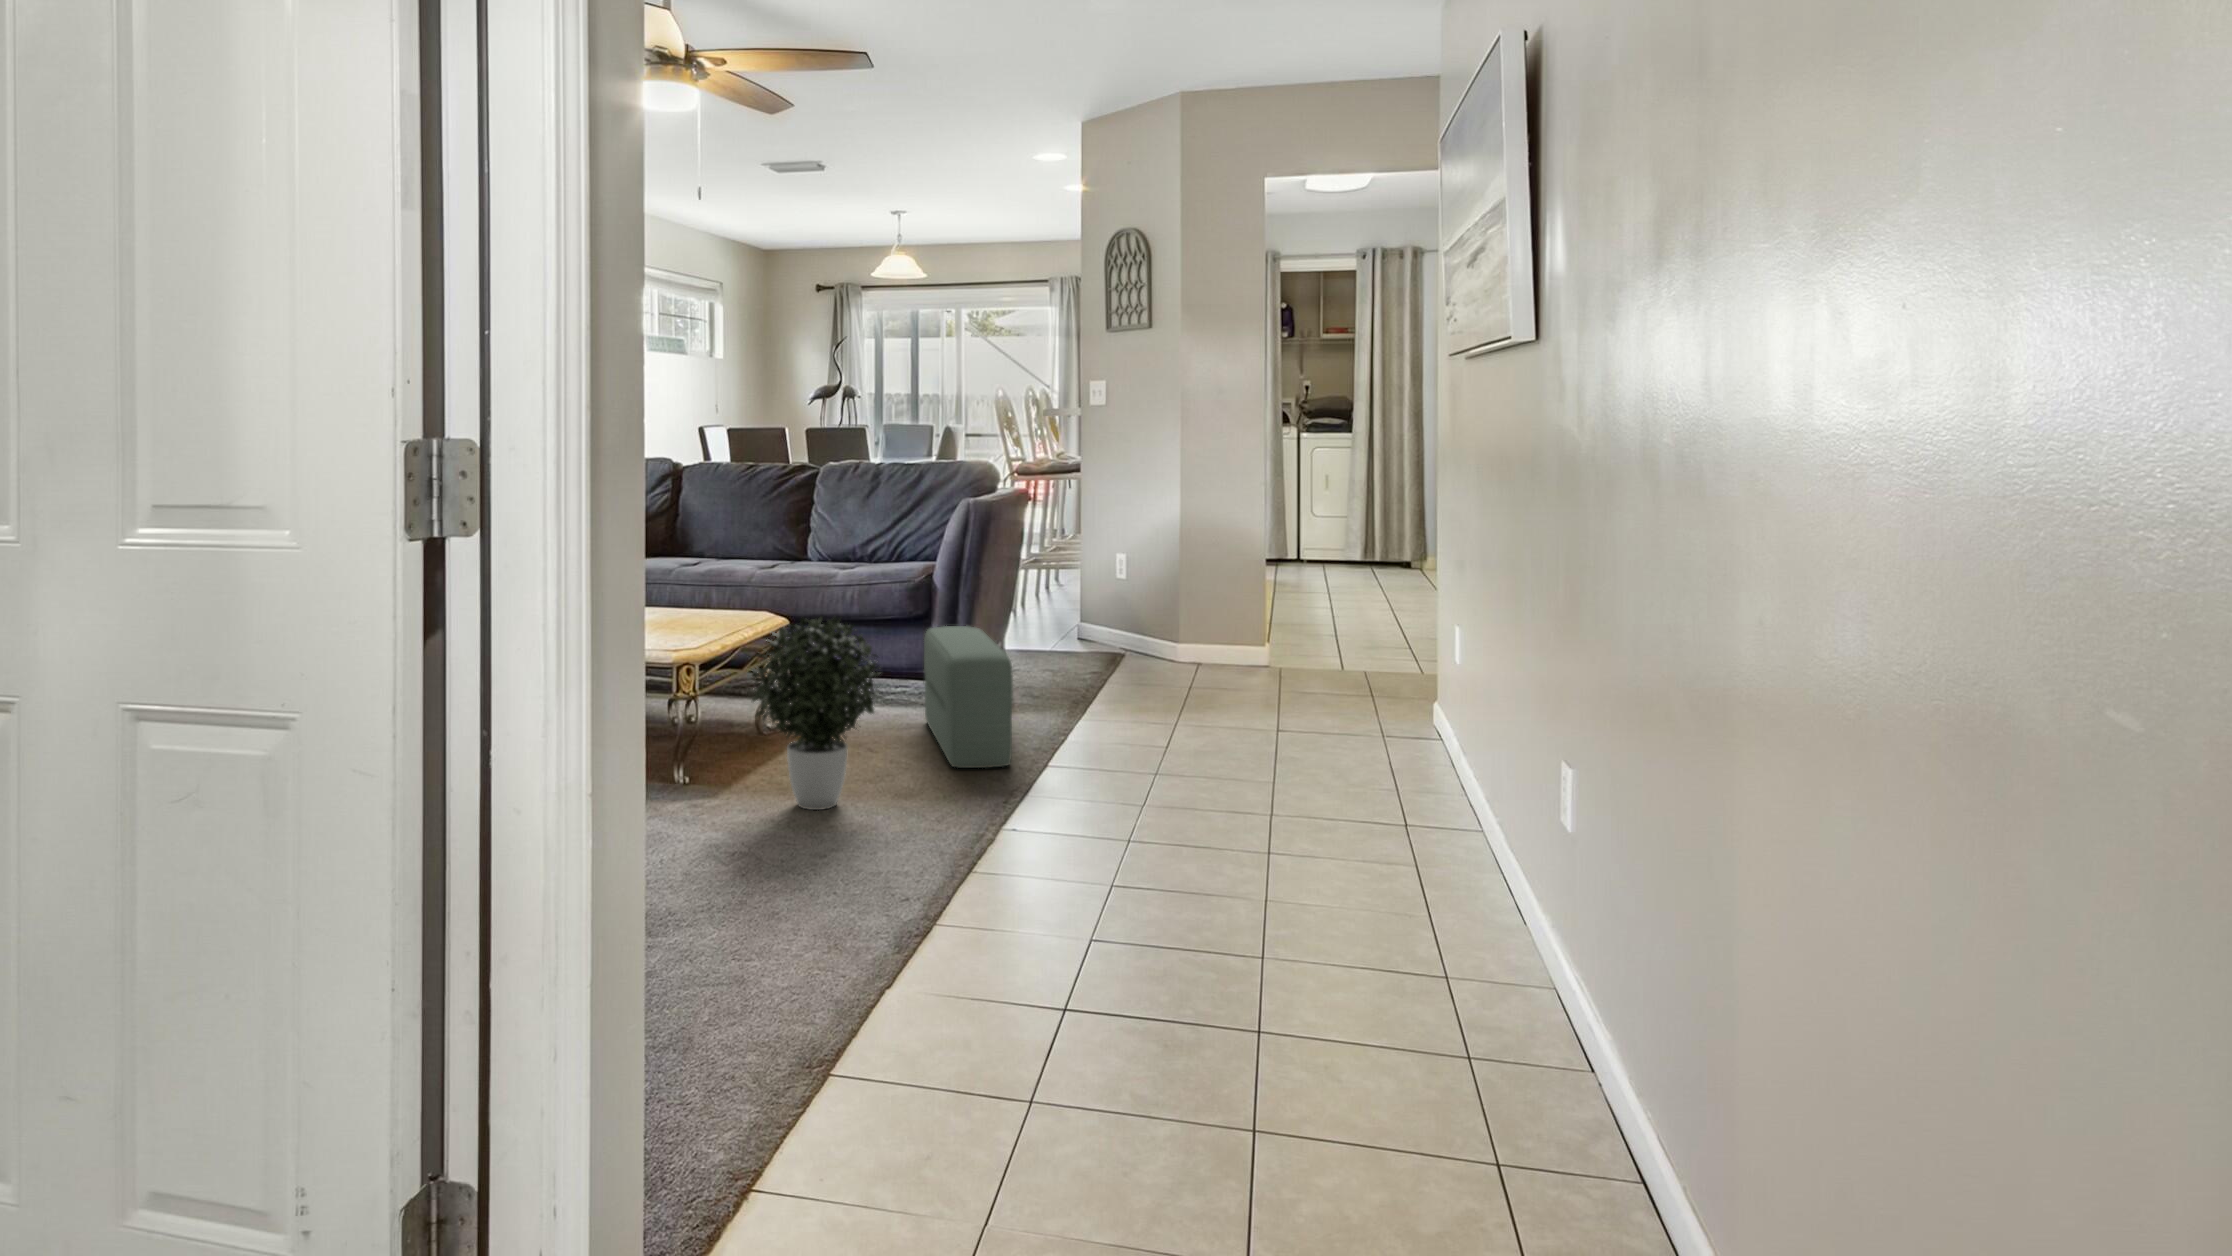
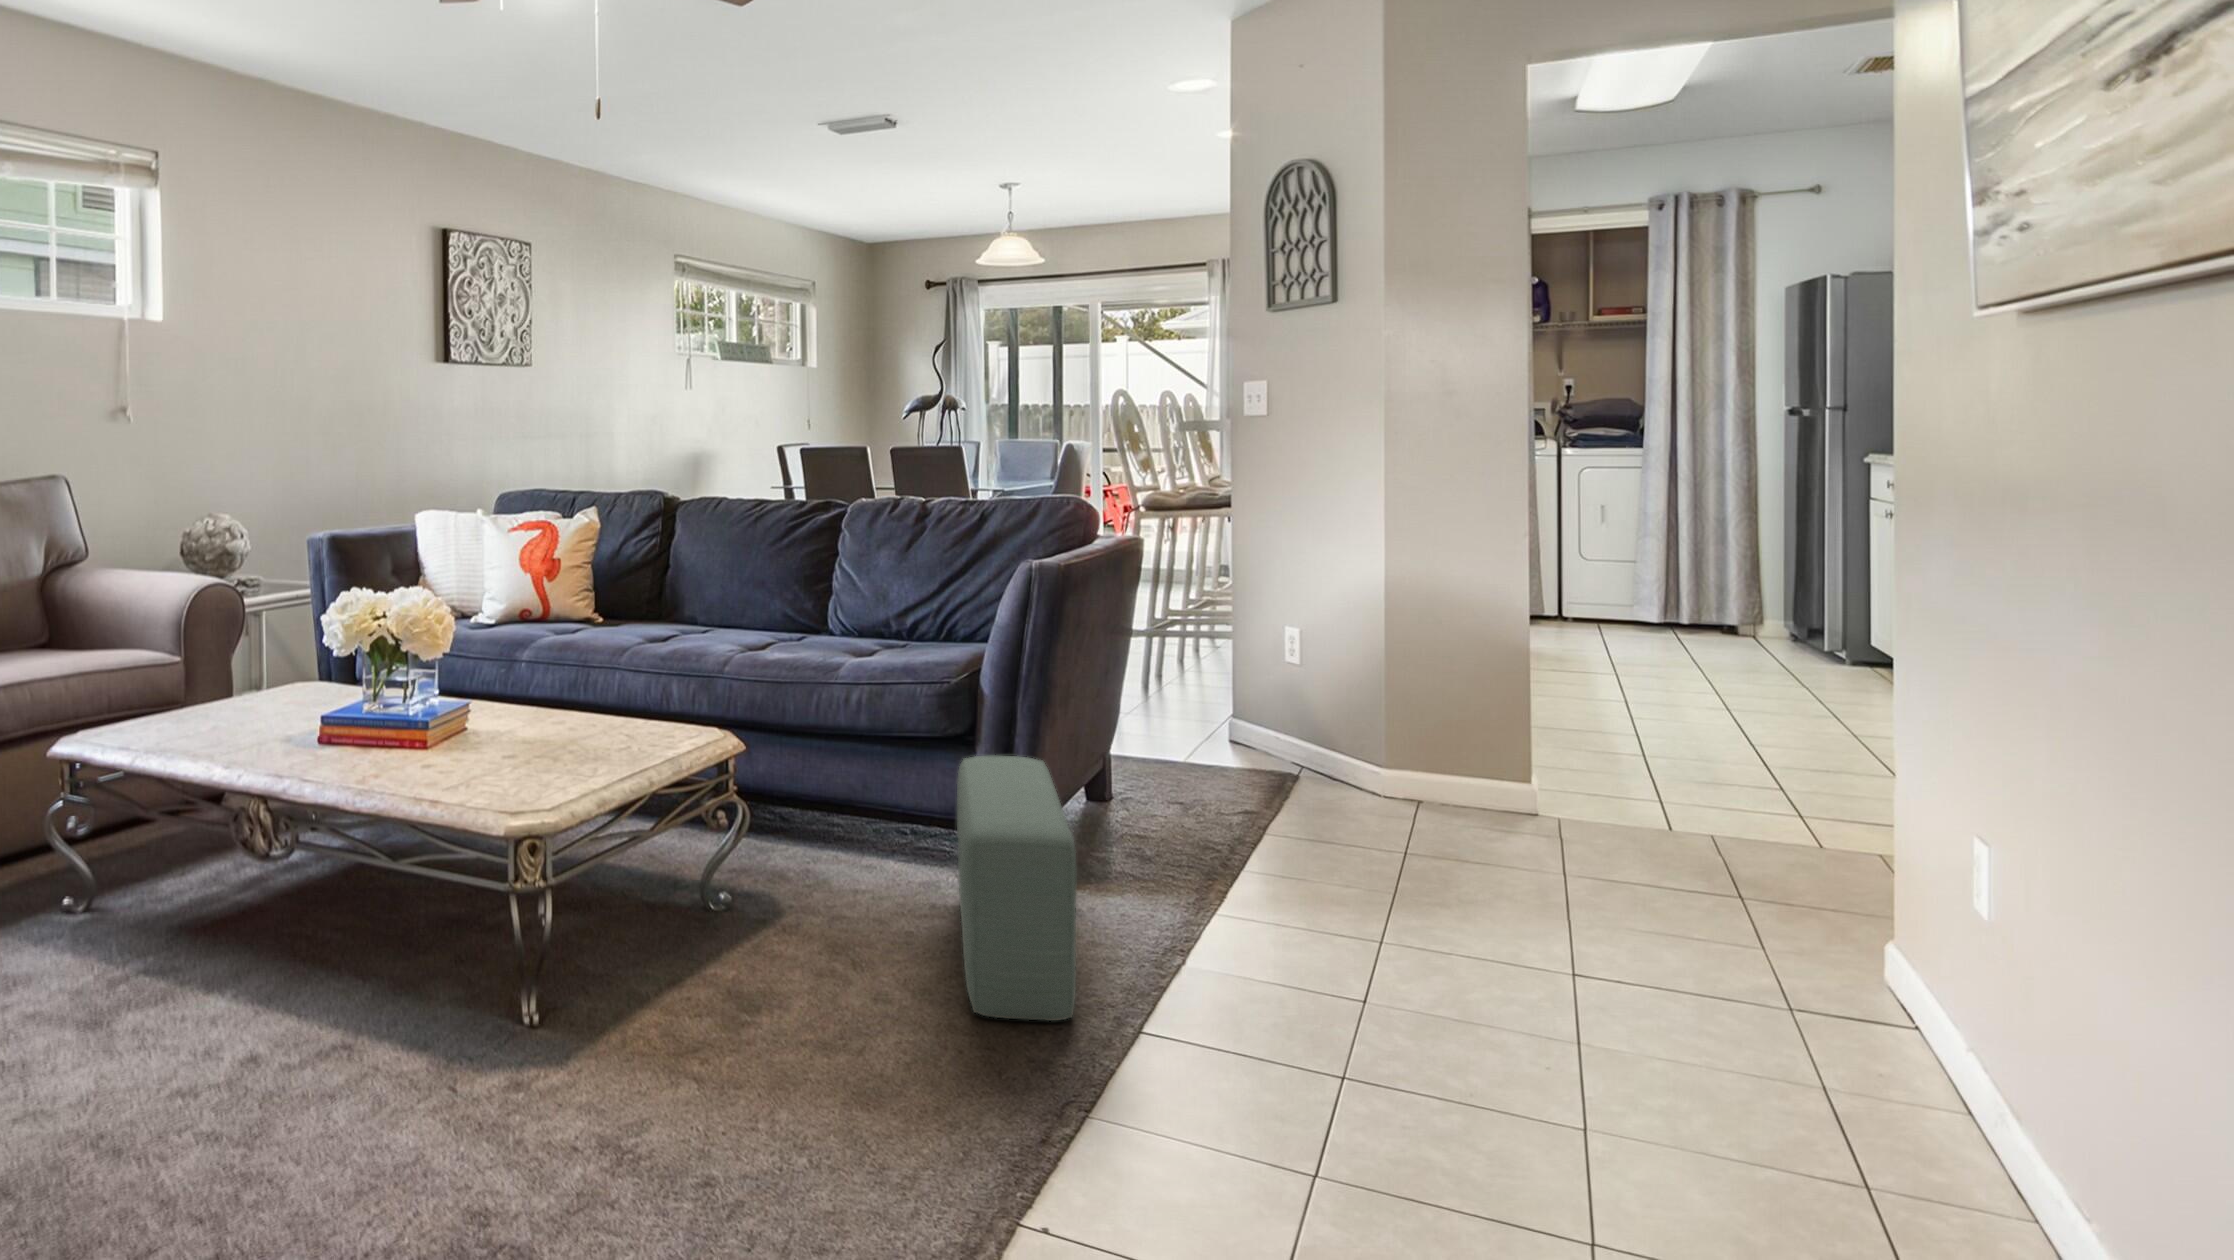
potted plant: present [752,617,883,810] -> none [611,769,835,1101]

